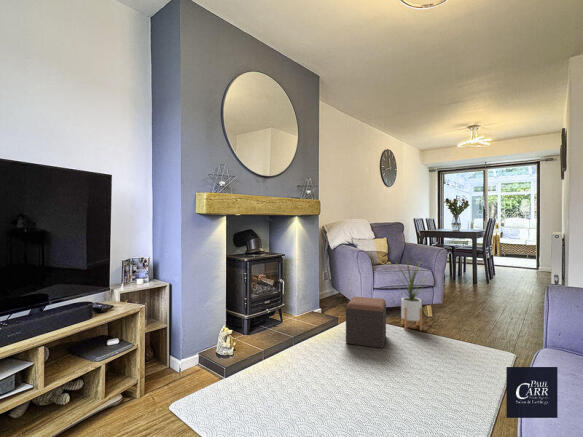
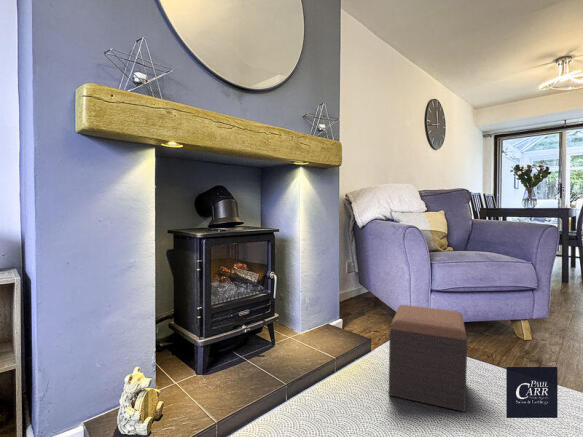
house plant: present [399,259,425,330] -> none [463,229,549,368]

